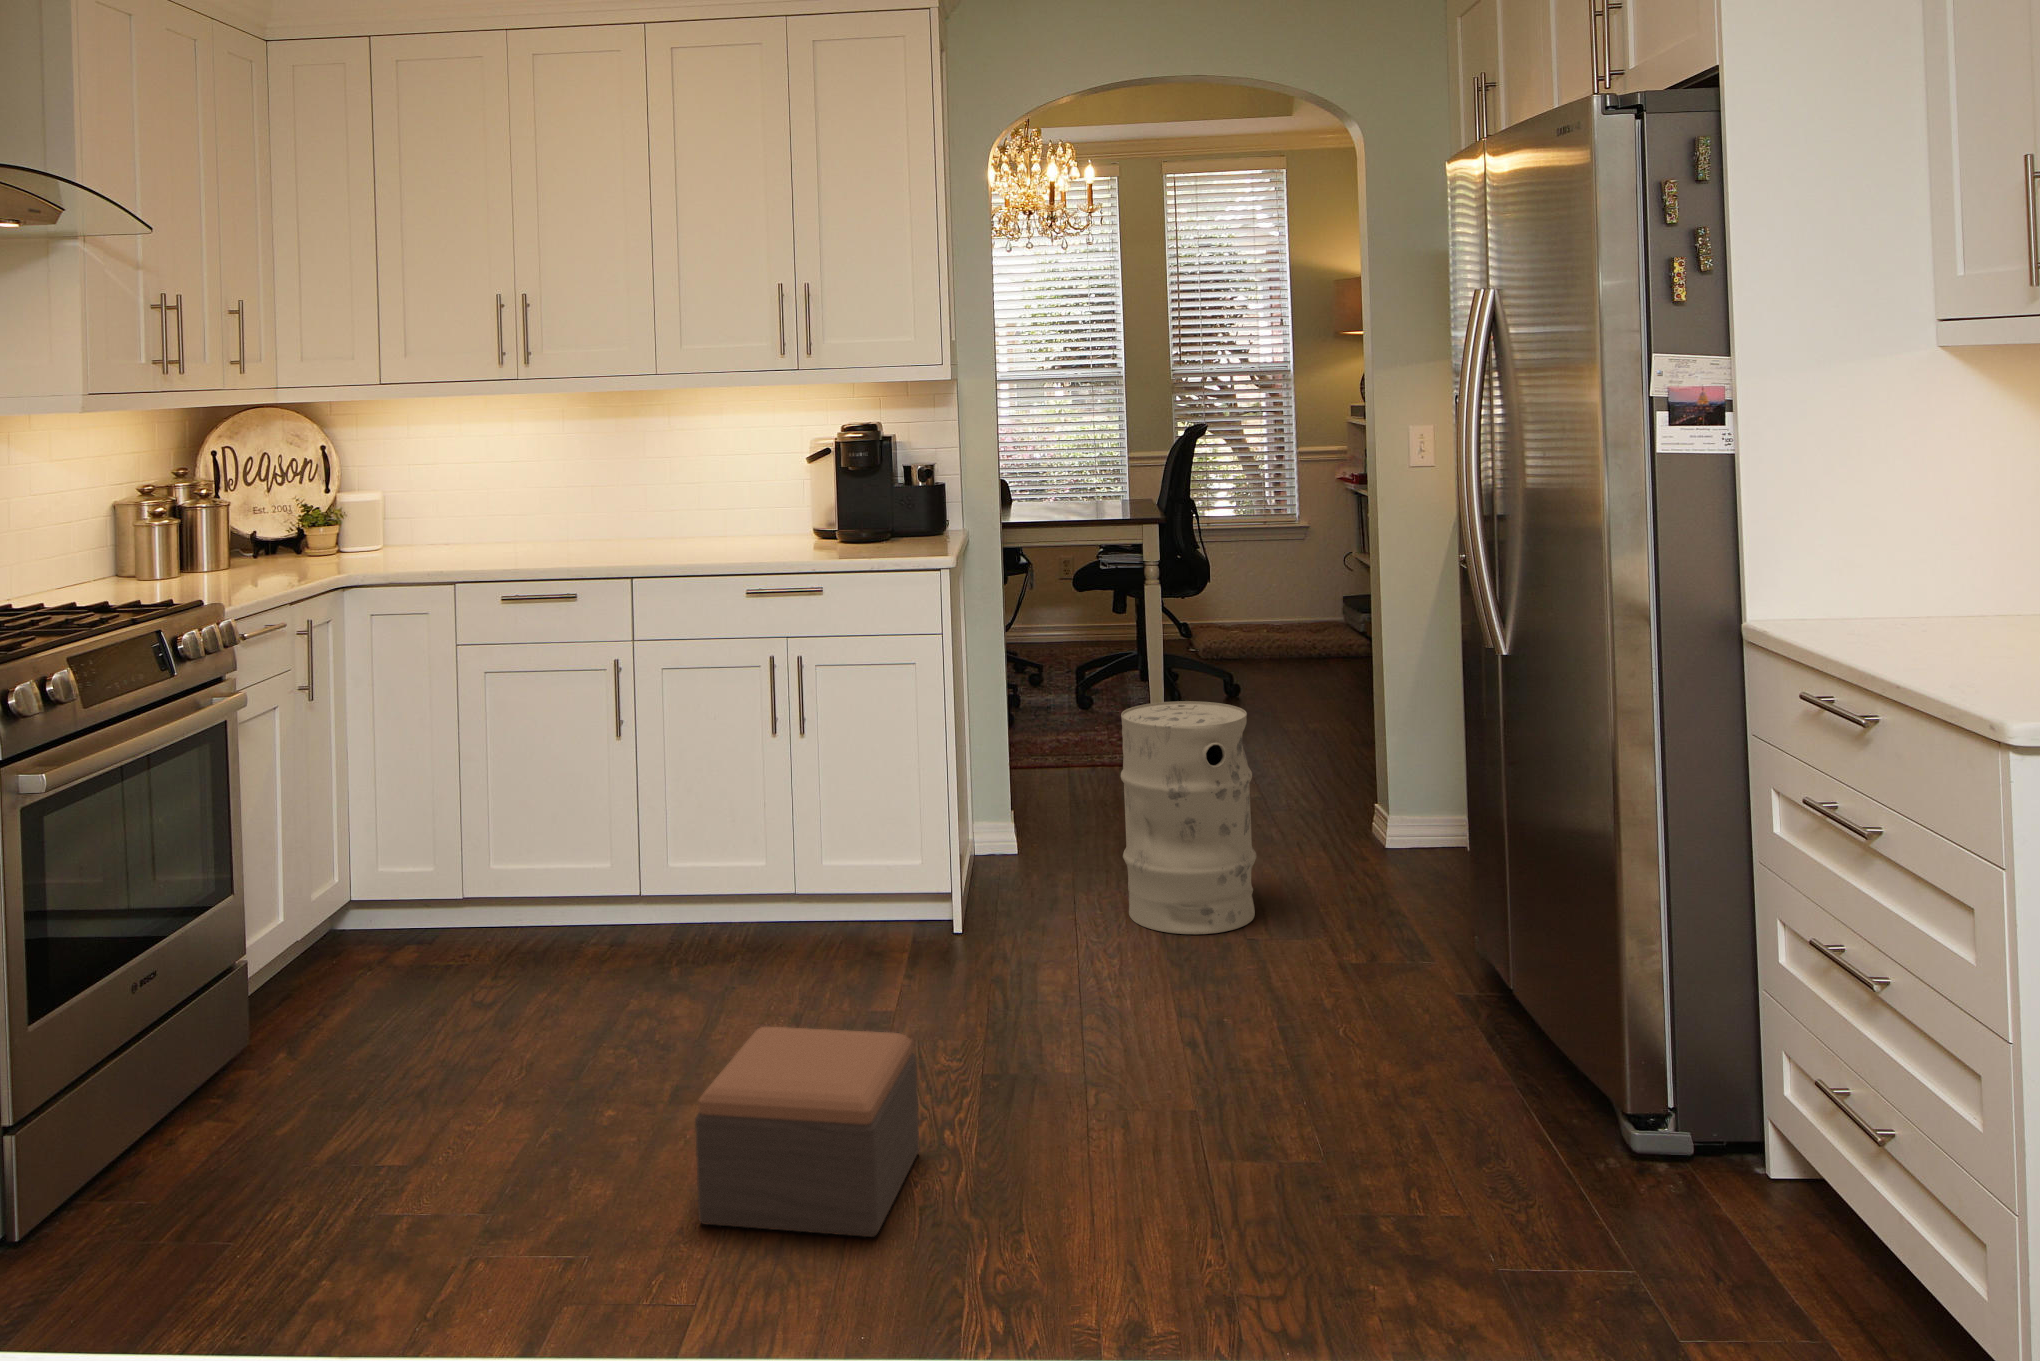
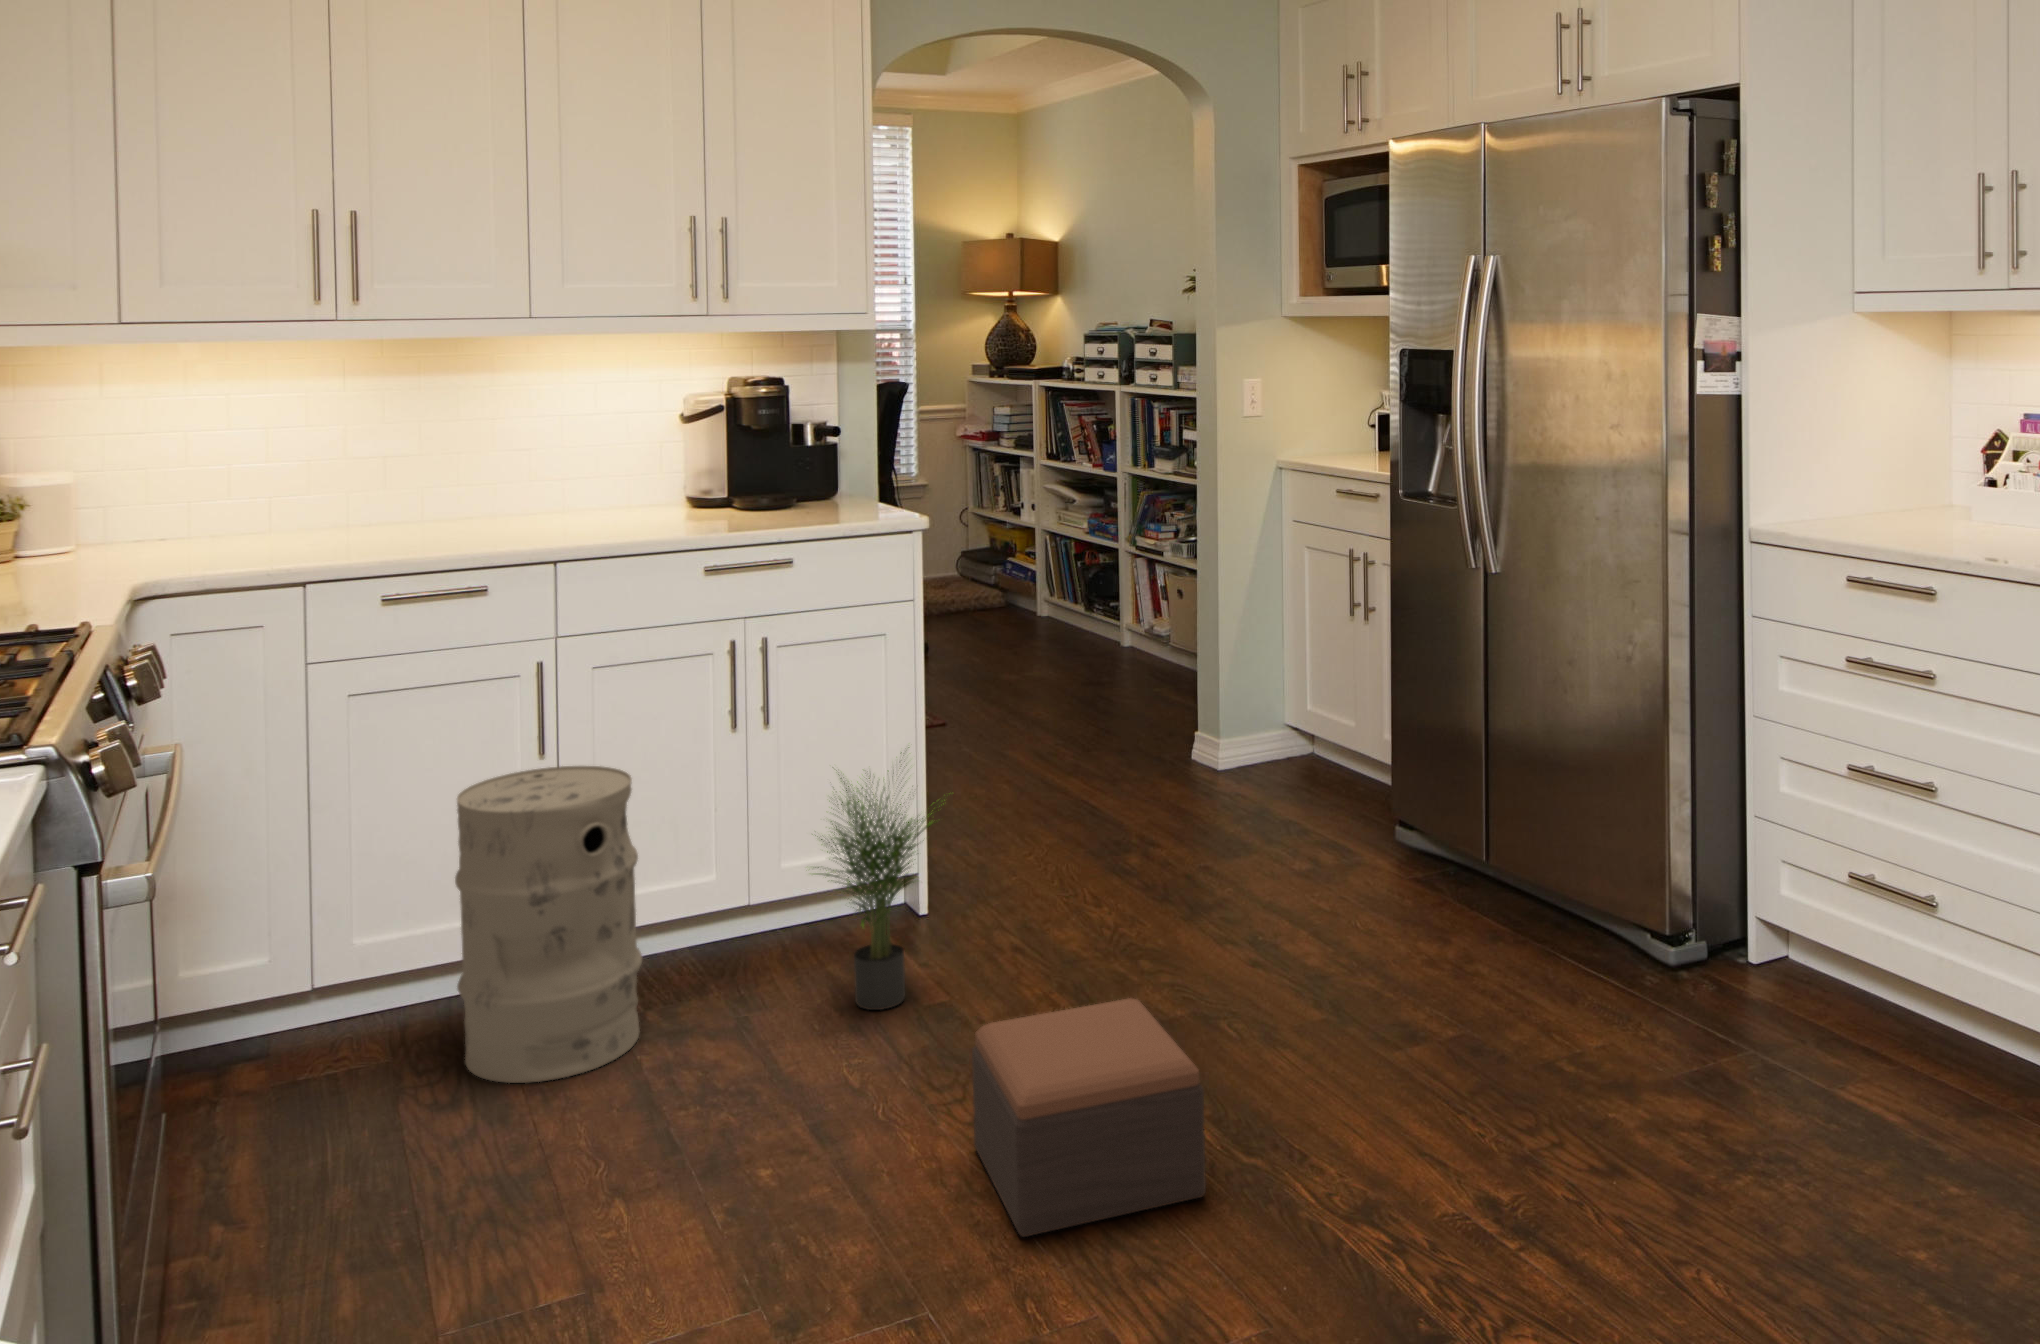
trash can: present [1120,701,1256,934] -> present [455,766,642,1083]
potted plant: none [746,765,908,1008] -> present [815,747,936,1010]

